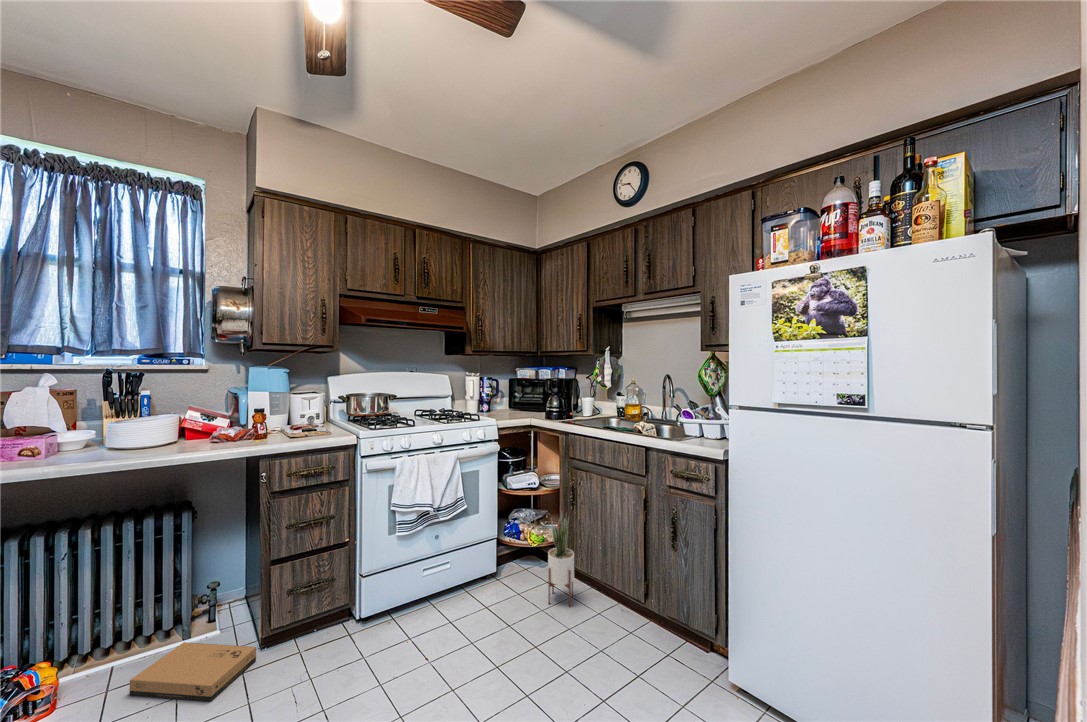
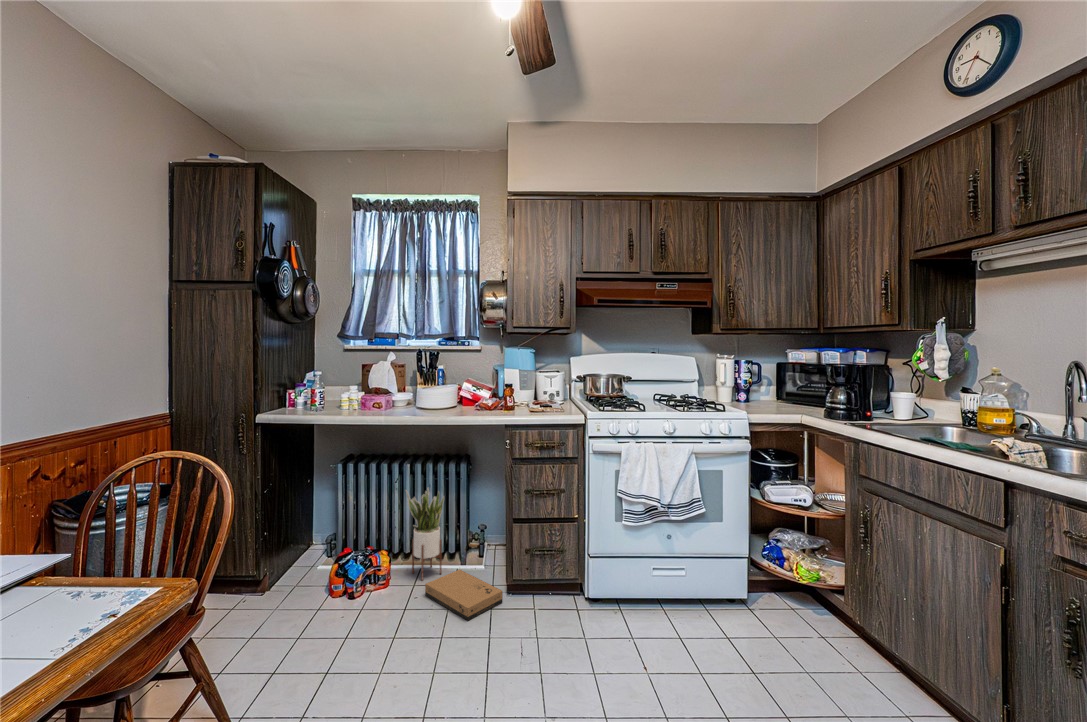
potted plant: present [548,513,574,607] -> present [406,488,444,580]

